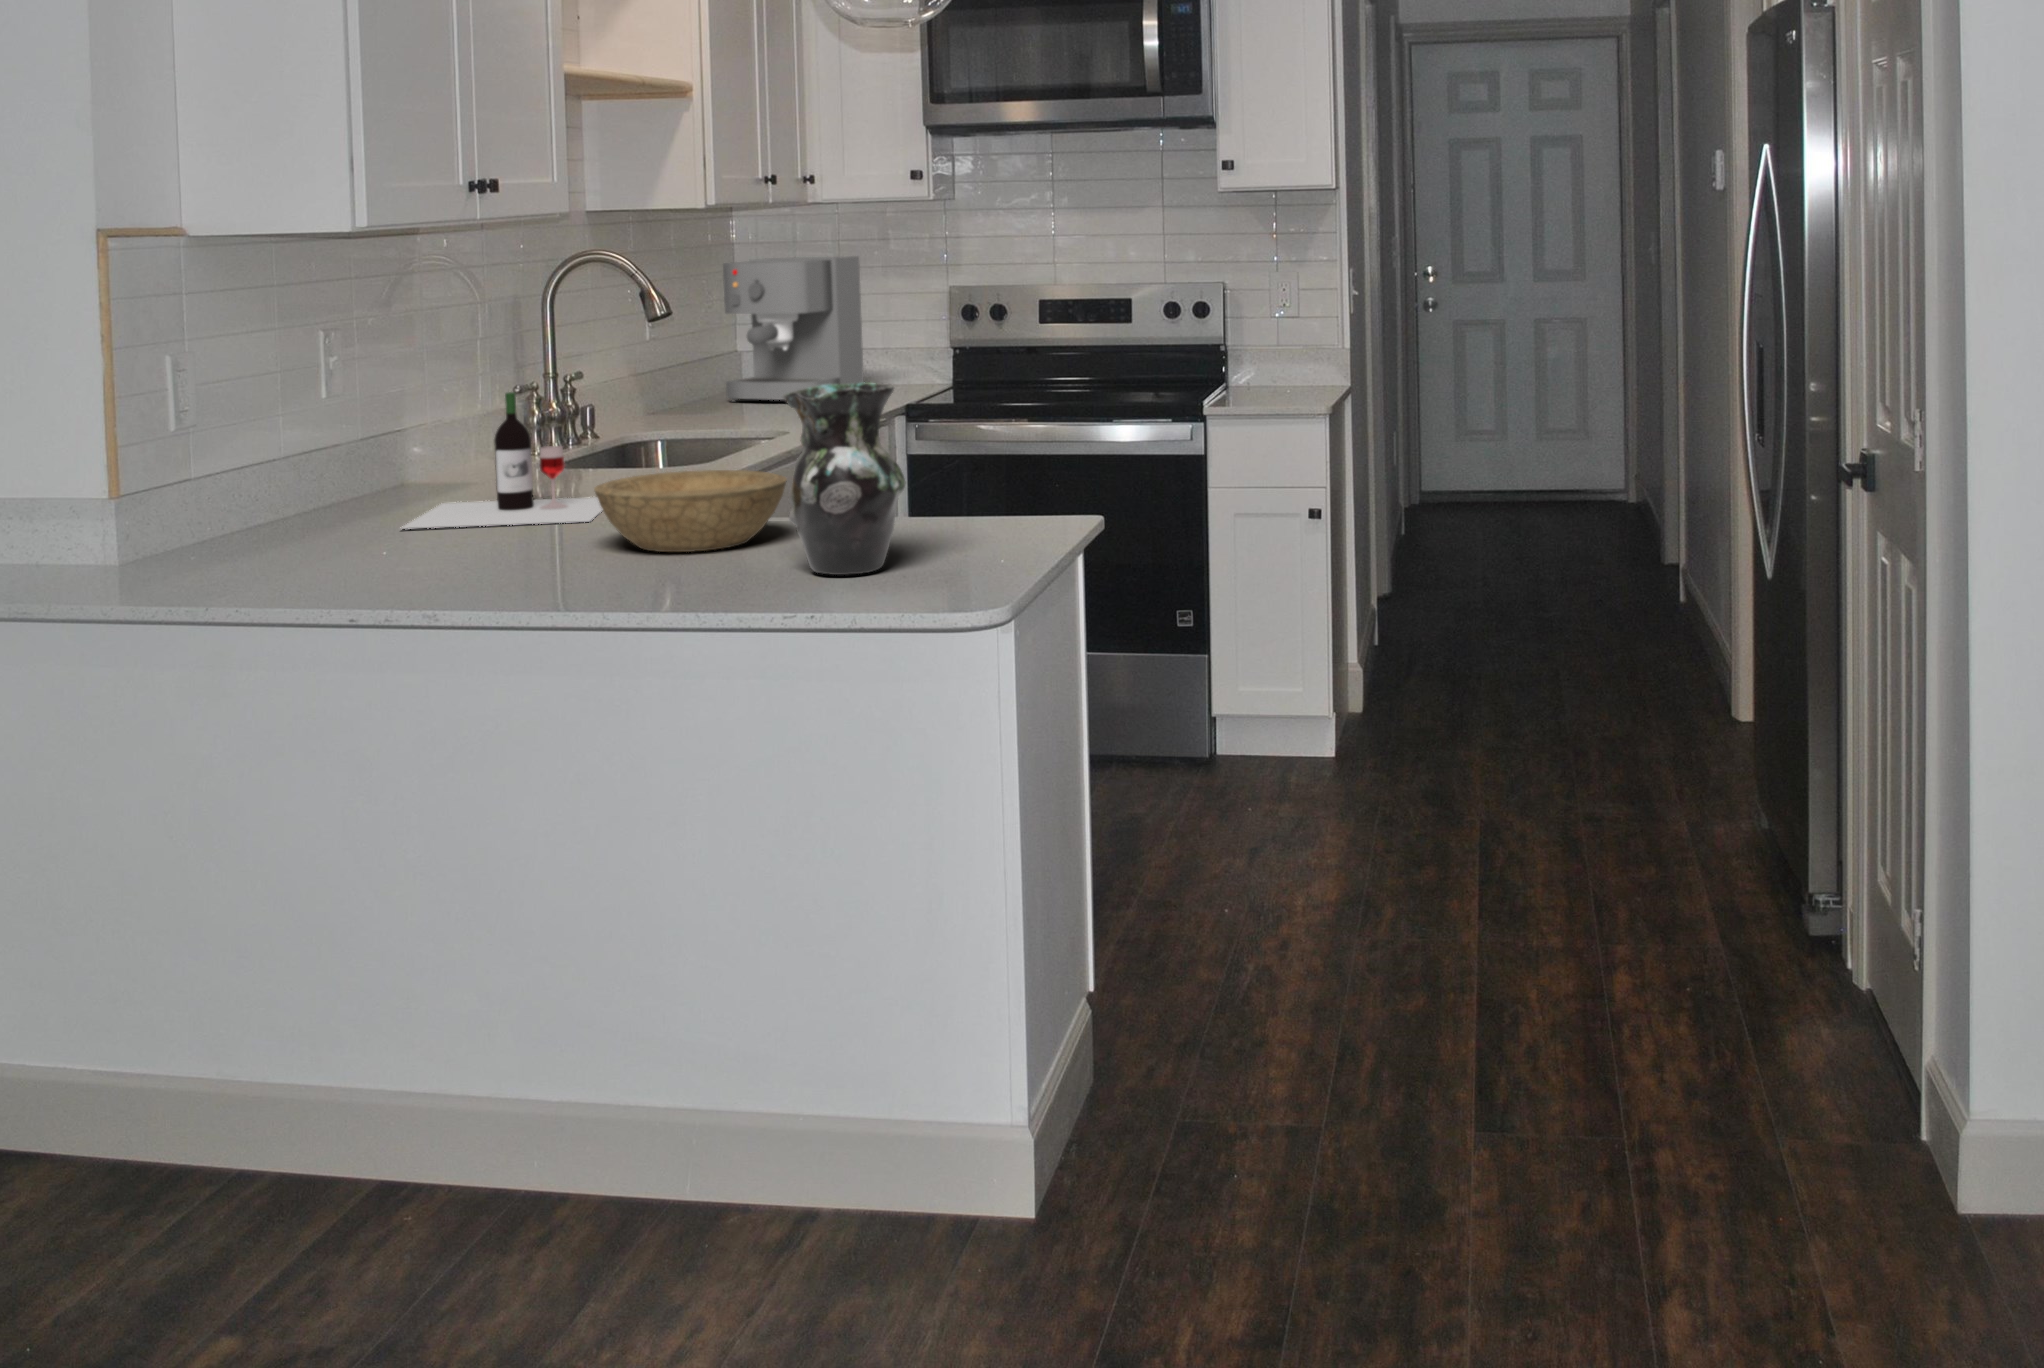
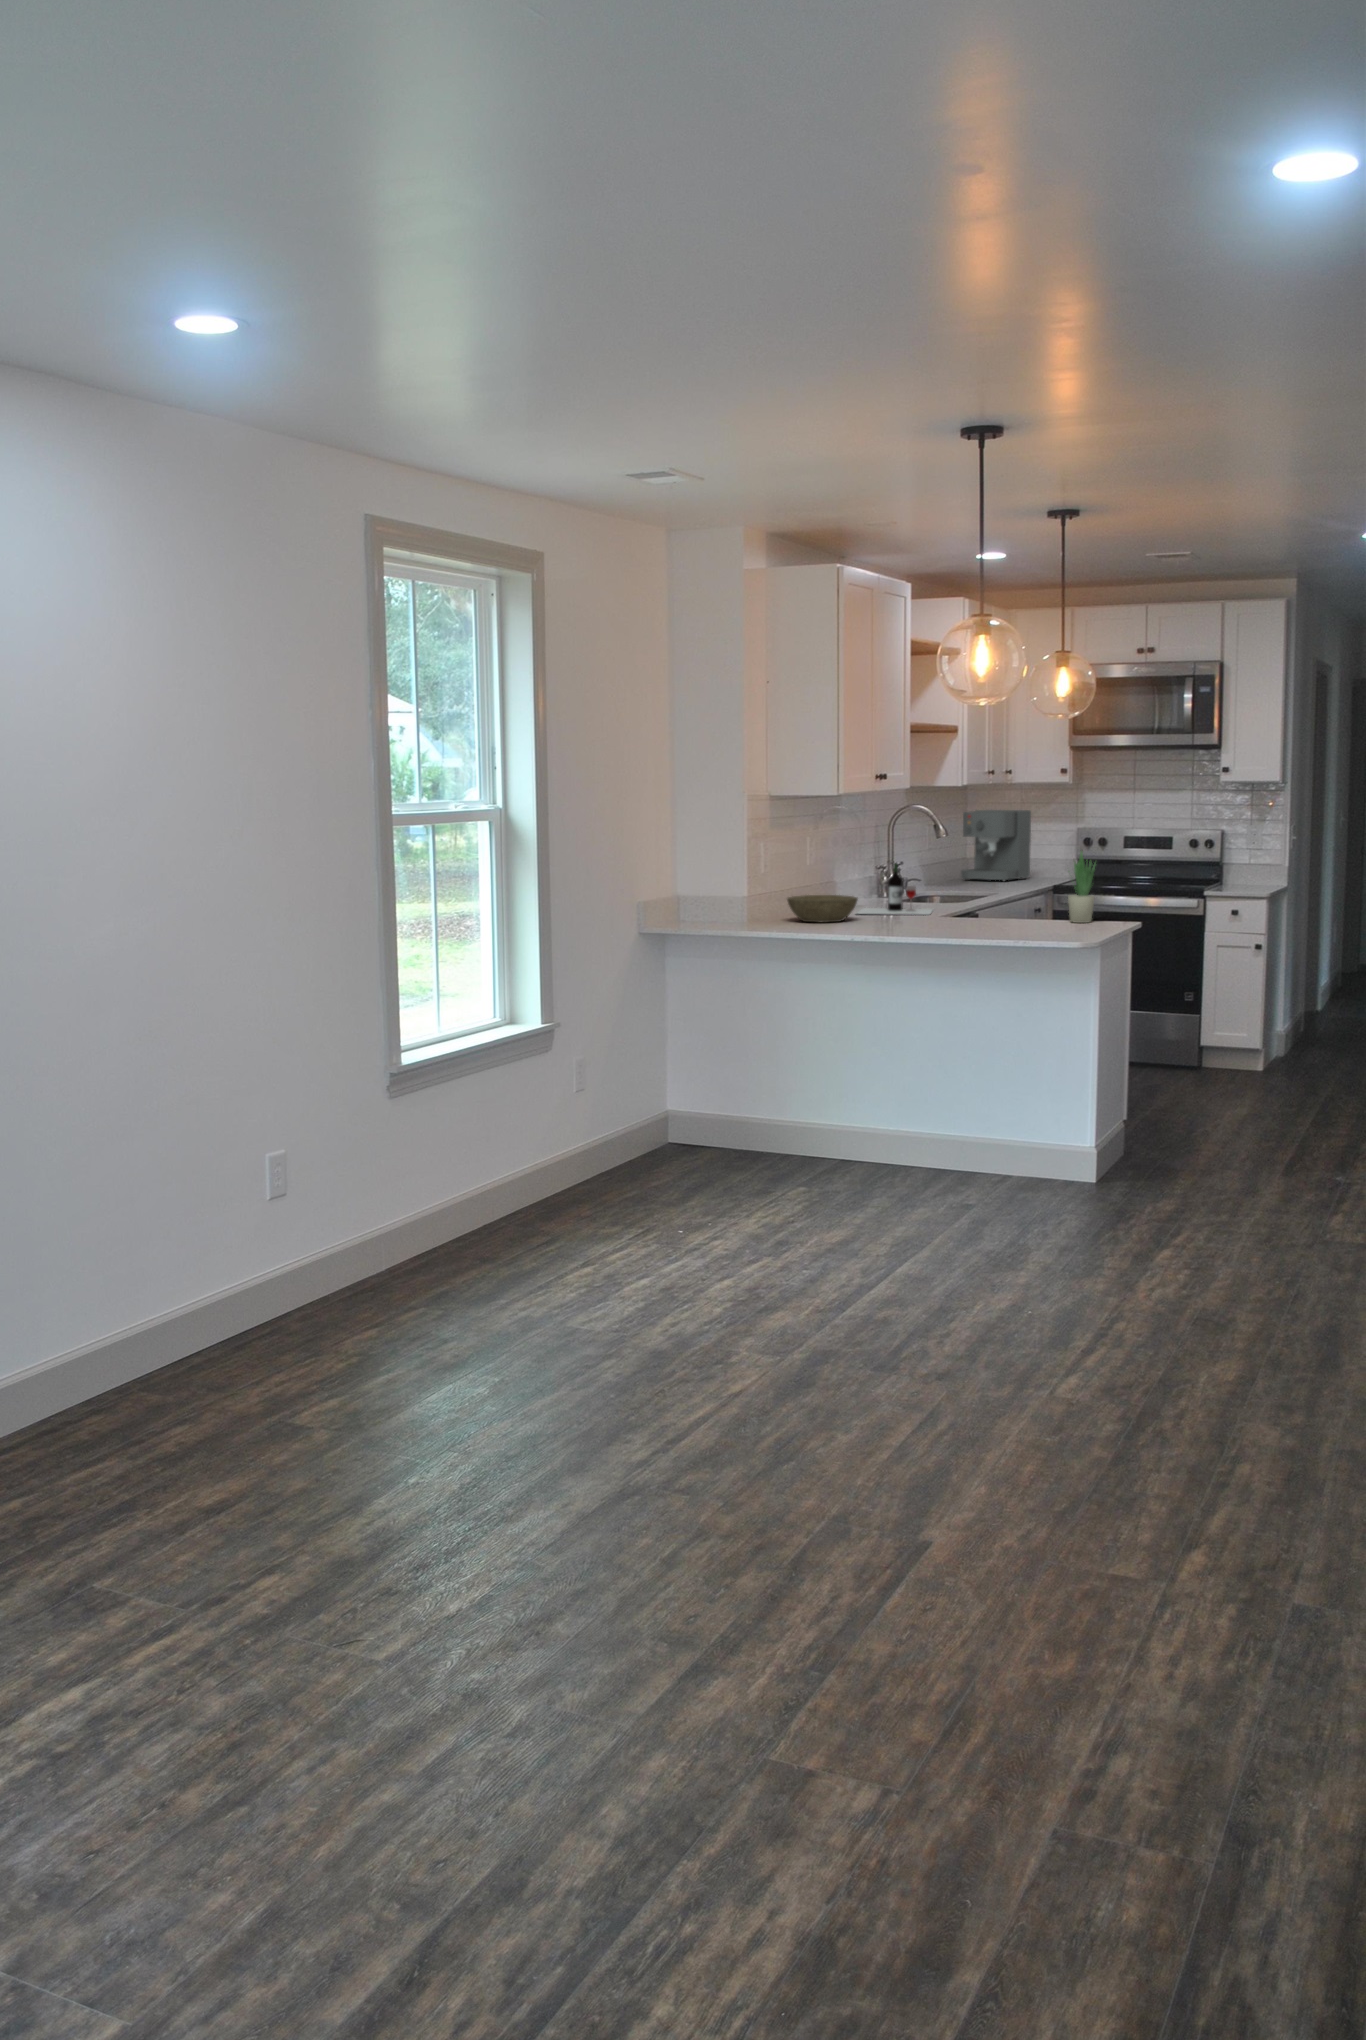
potted plant: none [915,344,989,539] -> present [1068,851,1095,923]
vase: present [783,382,905,575] -> none [1018,860,1063,929]
bowl: present [594,470,787,552] -> present [787,895,858,922]

